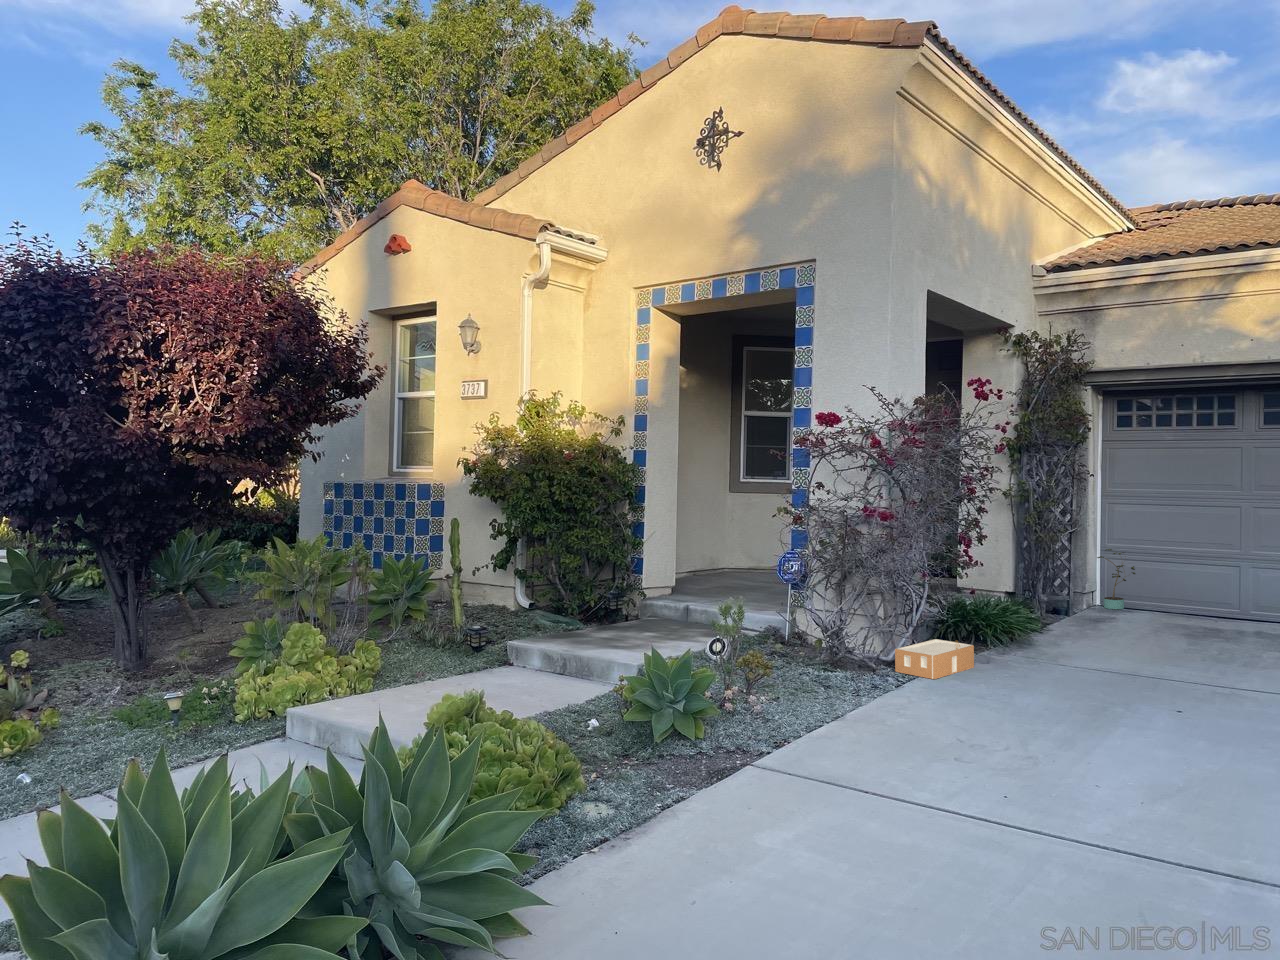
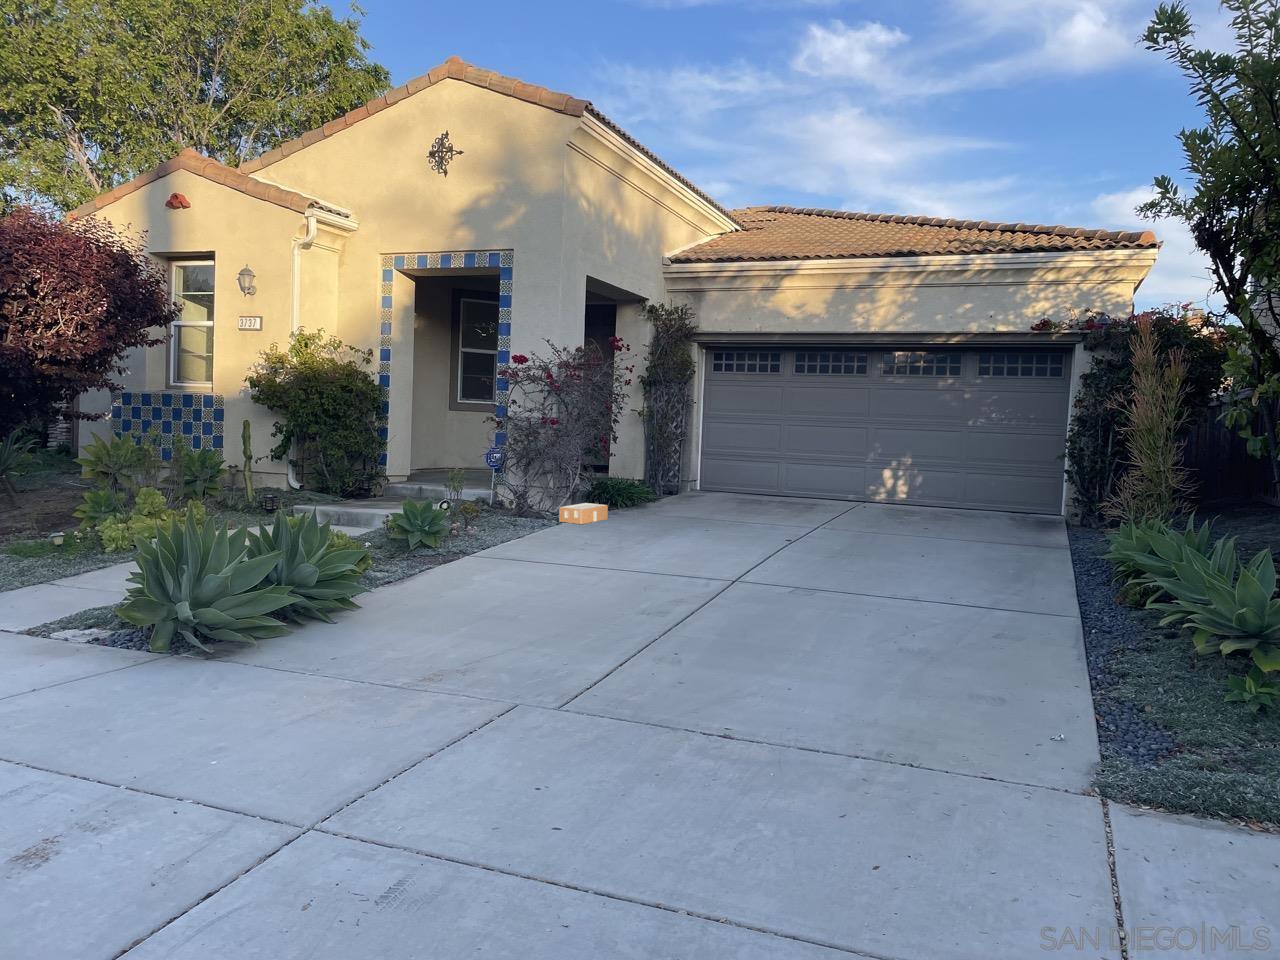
potted plant: present [1097,549,1135,609] -> none [697,453,720,492]

